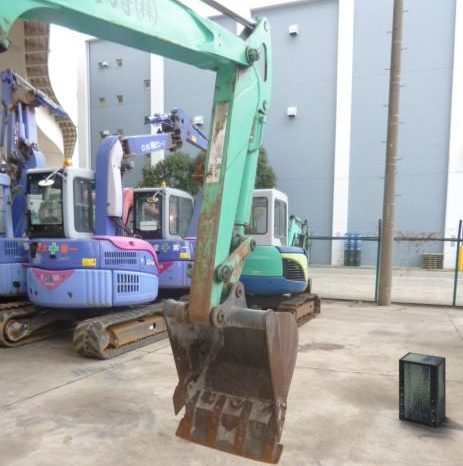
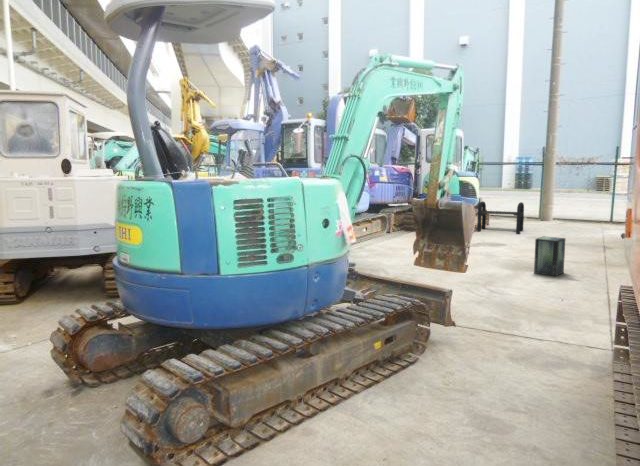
bench: none [307,284,363,327] -> present [477,201,524,234]

